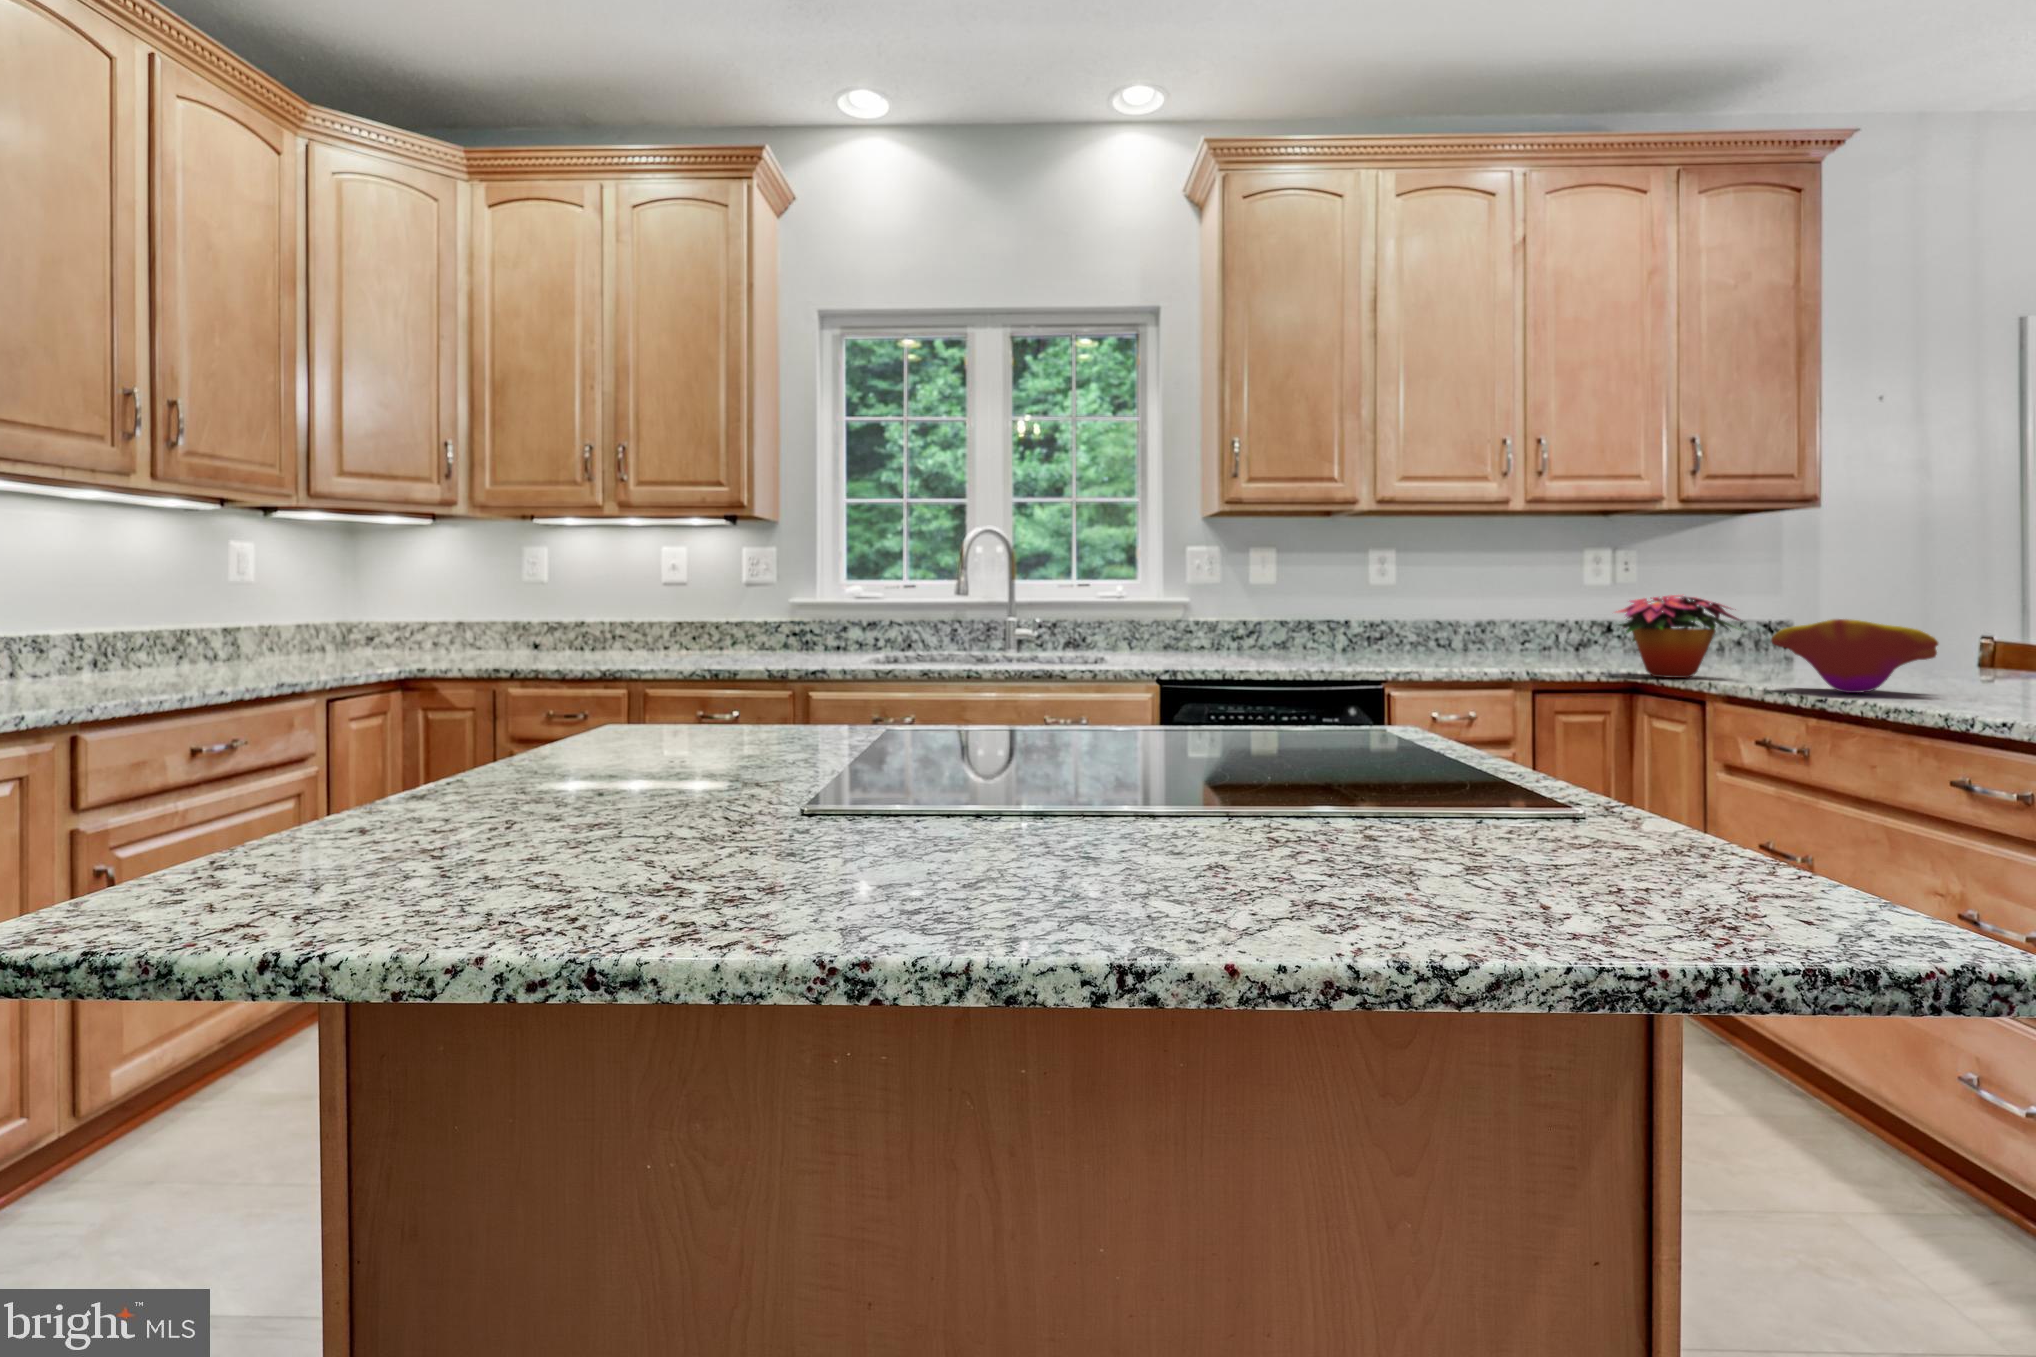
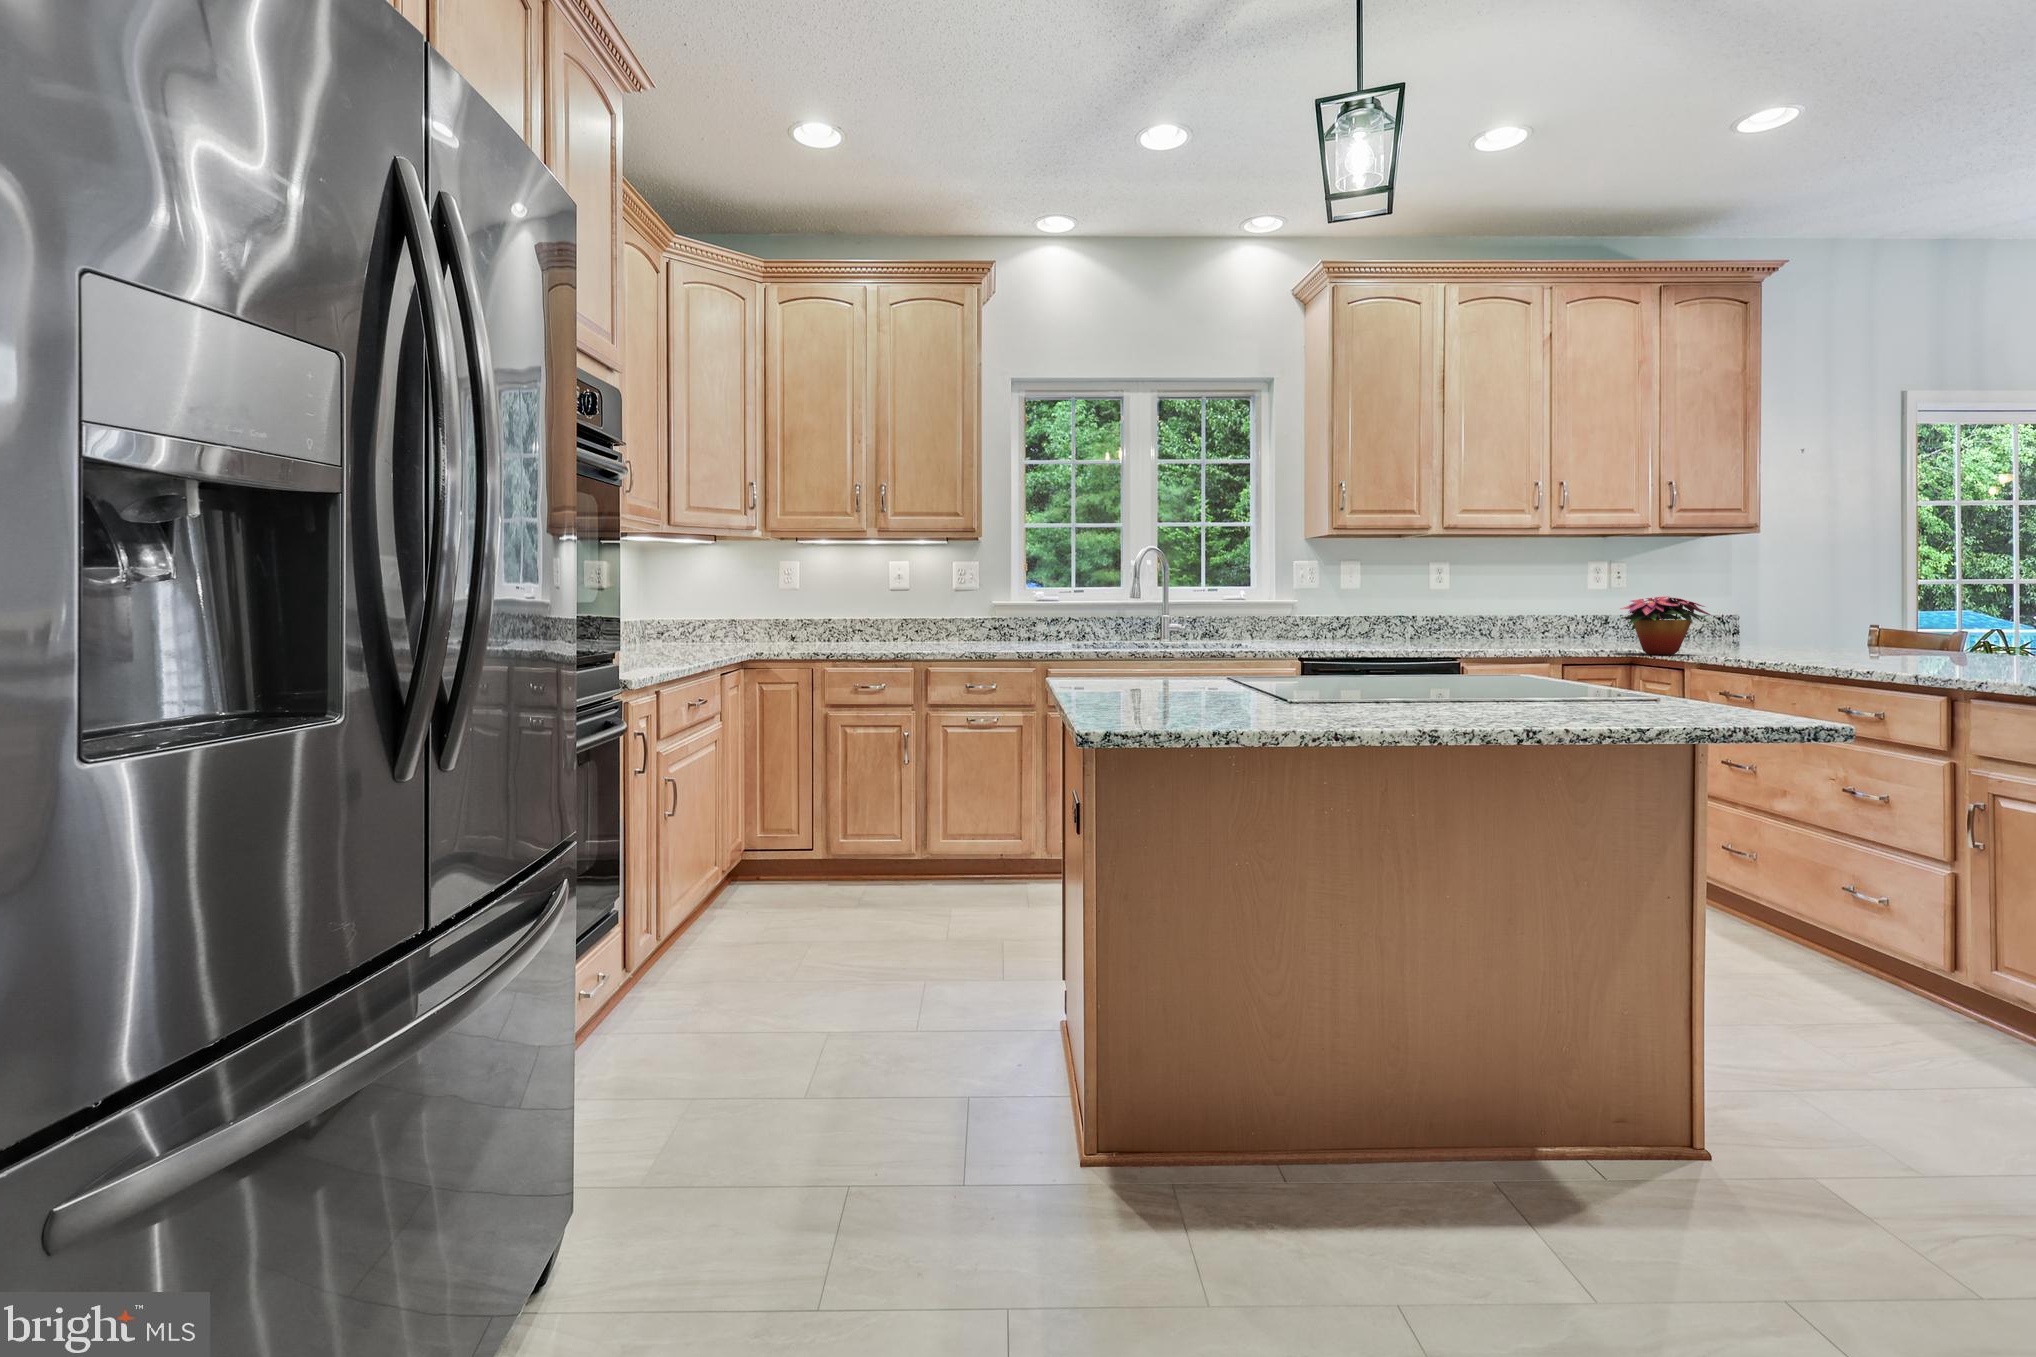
decorative bowl: present [1771,619,1938,693] -> none [1731,612,1839,661]

